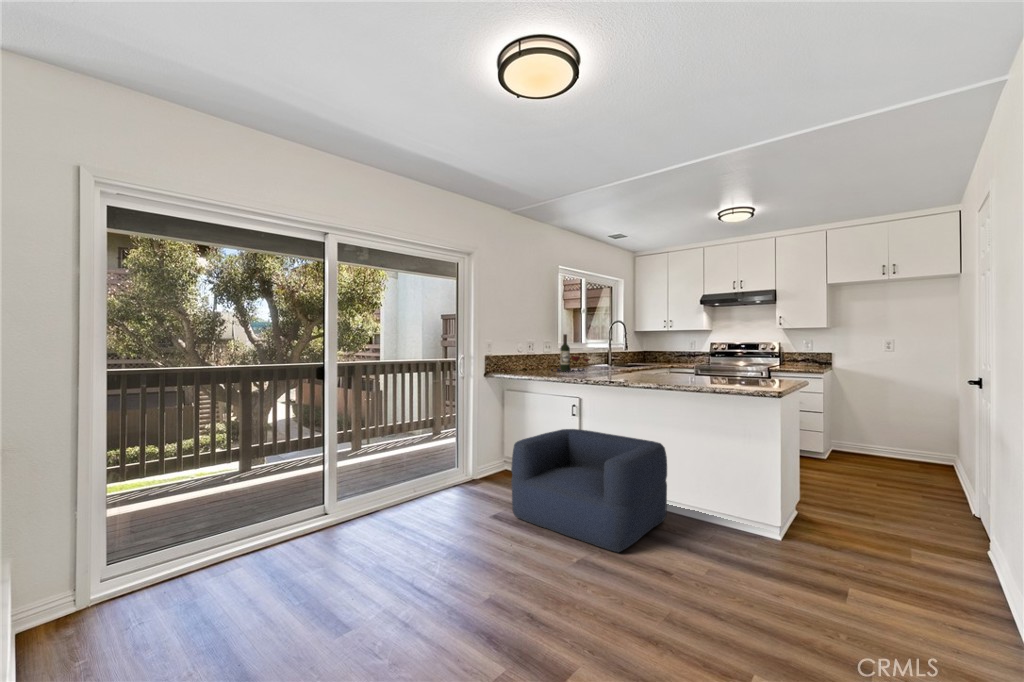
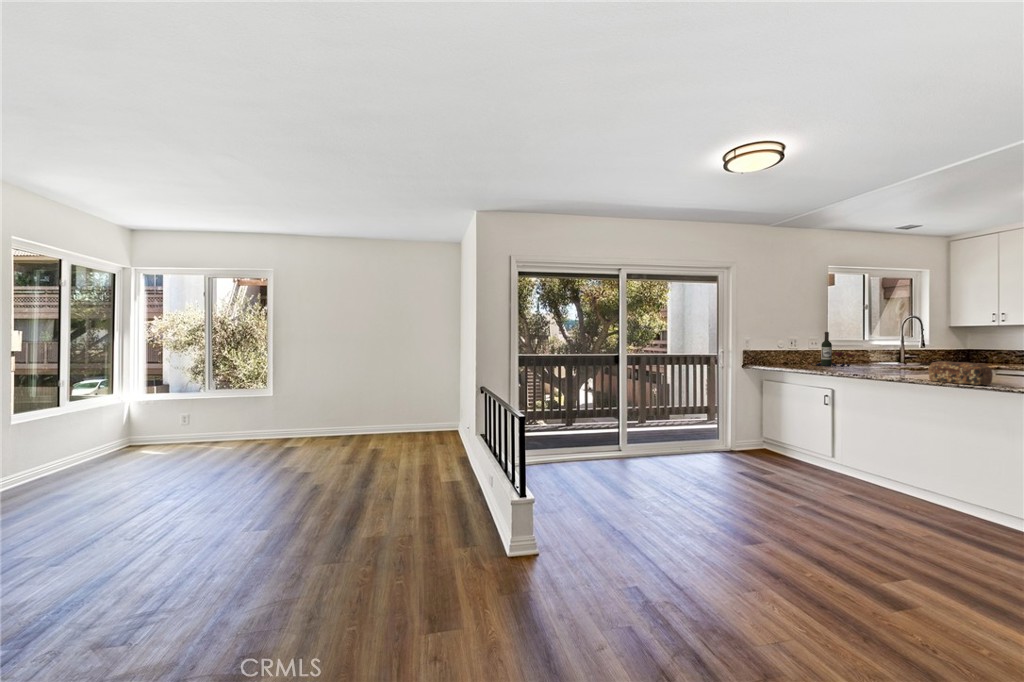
bread loaf: none [674,365,721,389] -> present [928,361,993,385]
armchair: present [511,429,667,553] -> none [756,414,919,511]

